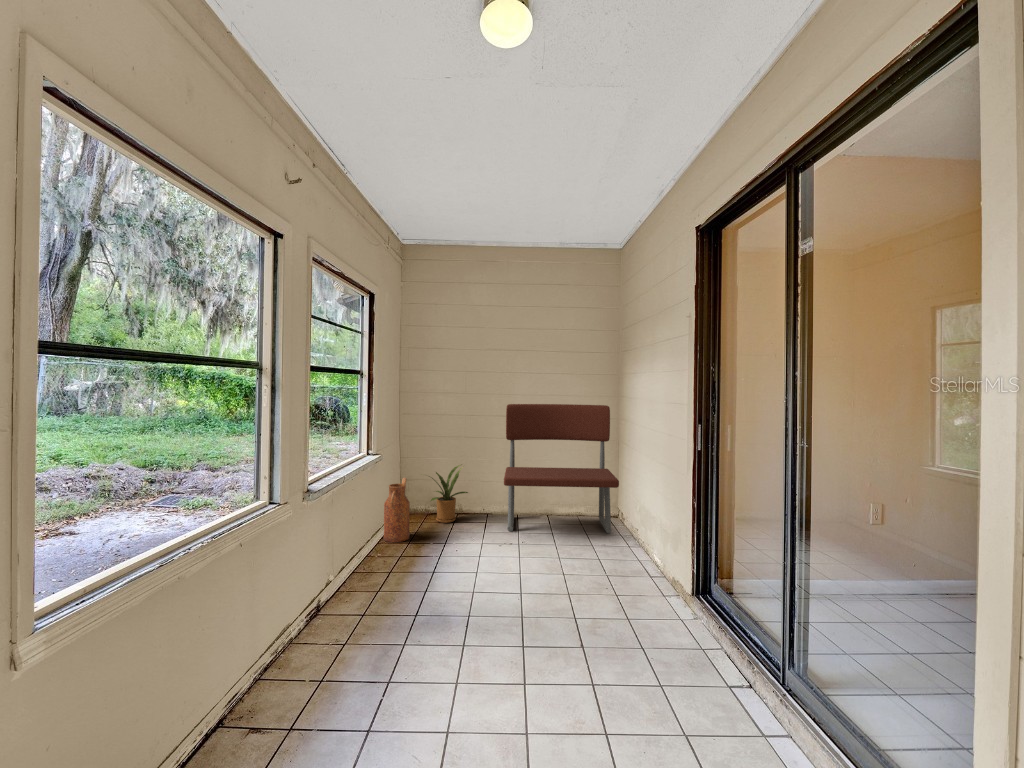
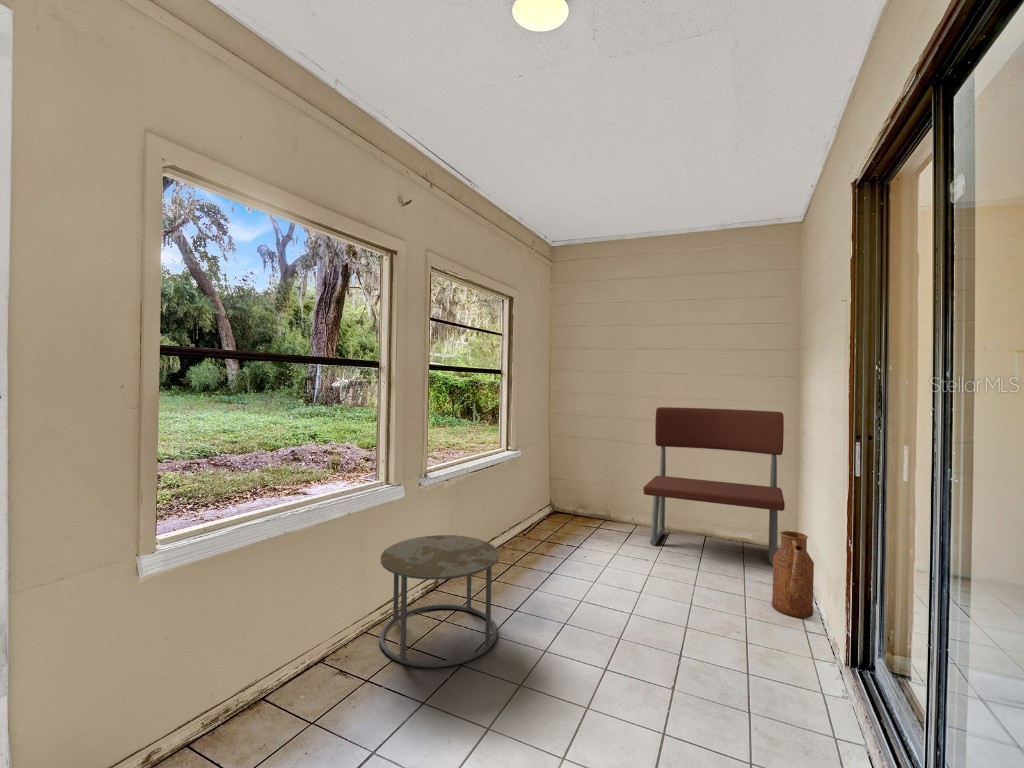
house plant: present [431,464,468,523] -> none [562,468,617,527]
watering can: present [384,478,410,542] -> present [772,531,814,618]
side table: none [279,549,414,700] -> present [379,535,498,668]

